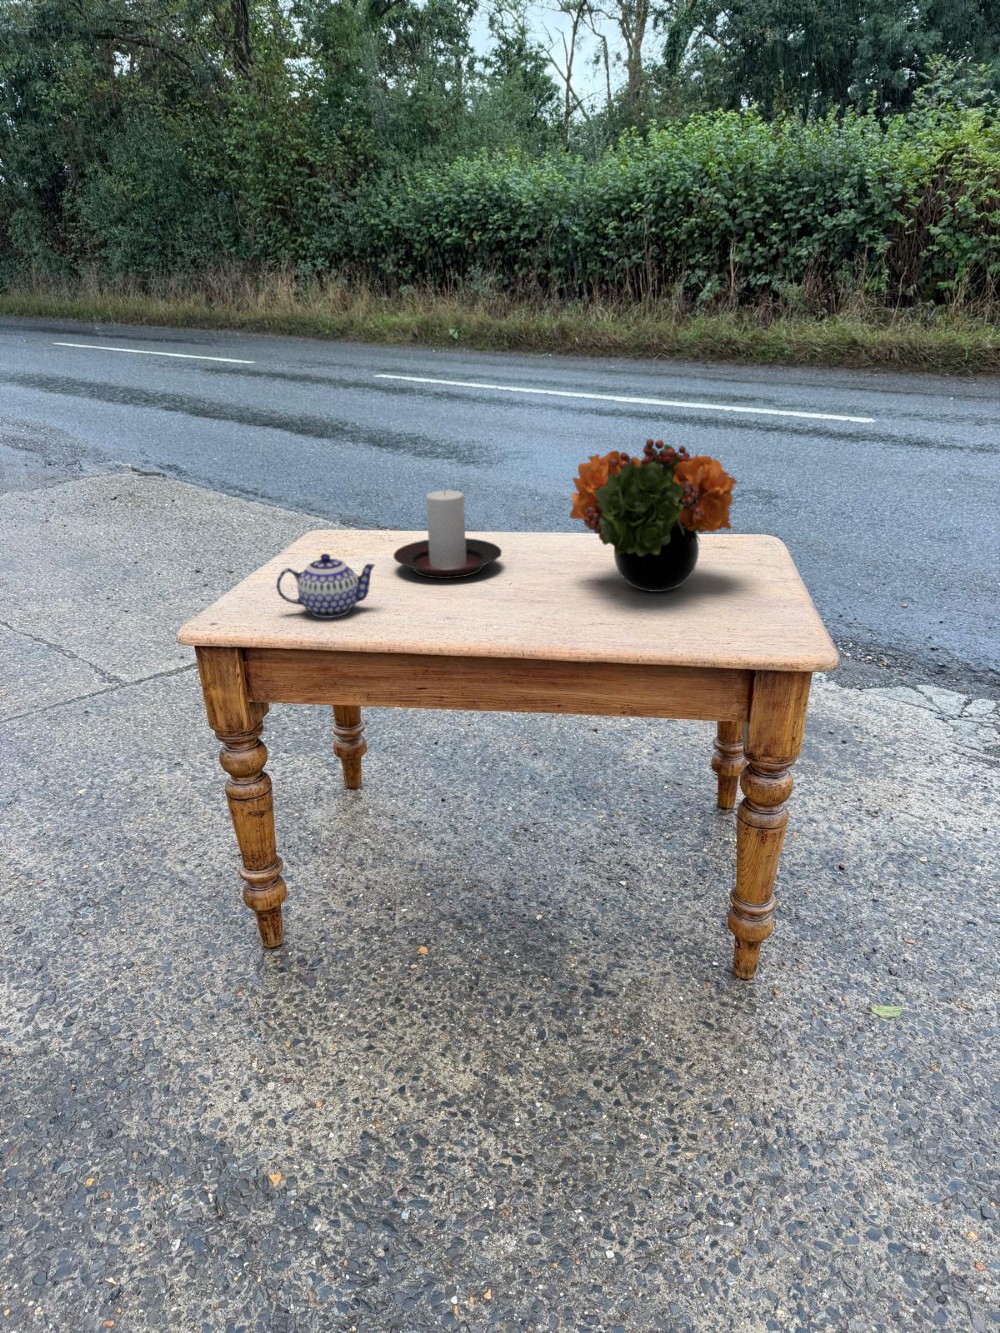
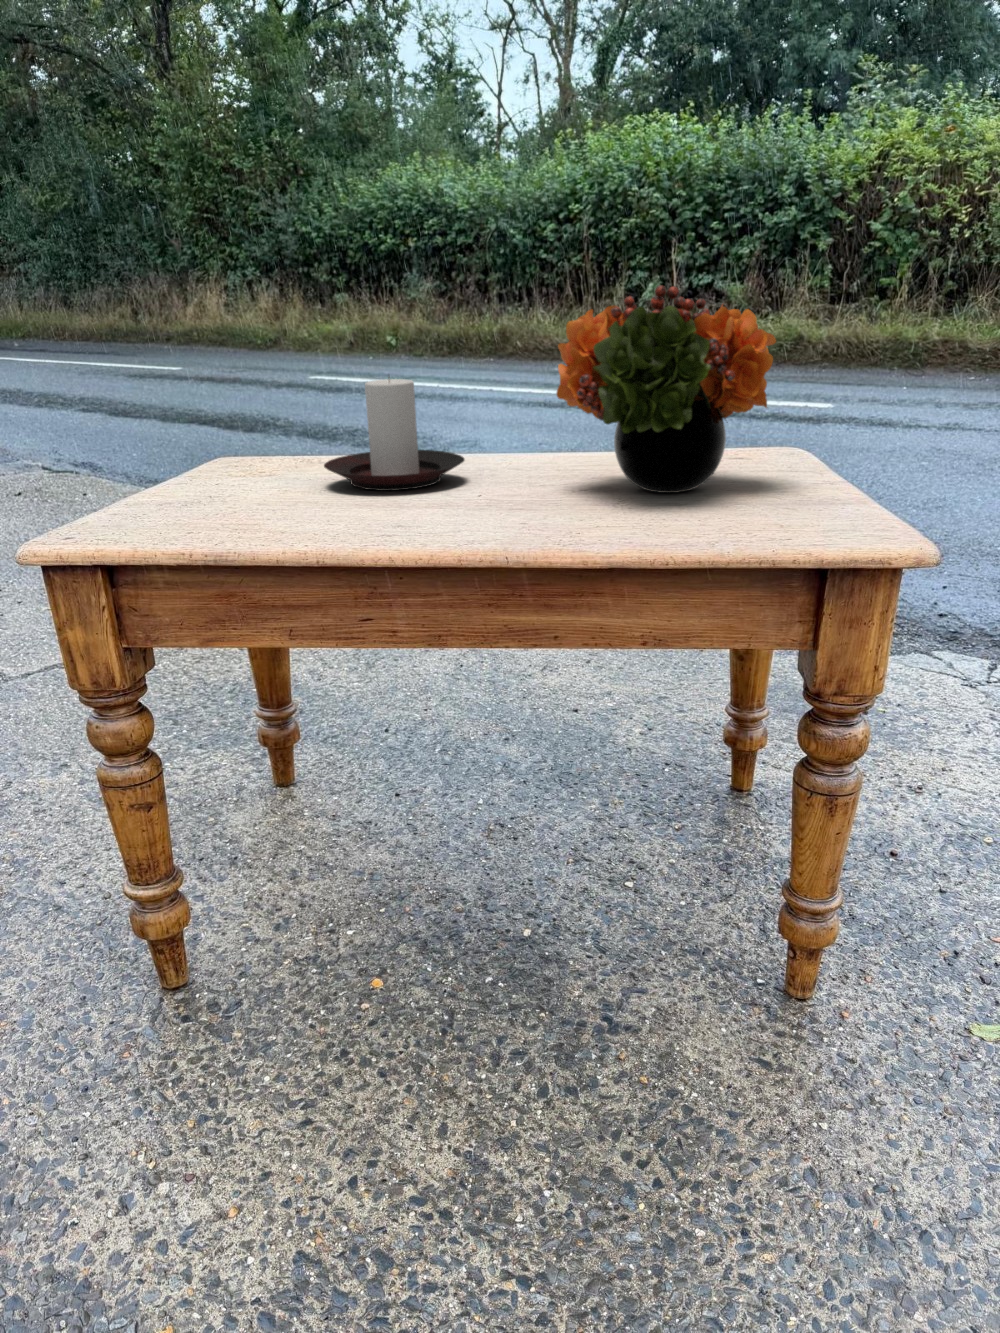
teapot: present [276,554,375,618] -> none [160,438,298,527]

